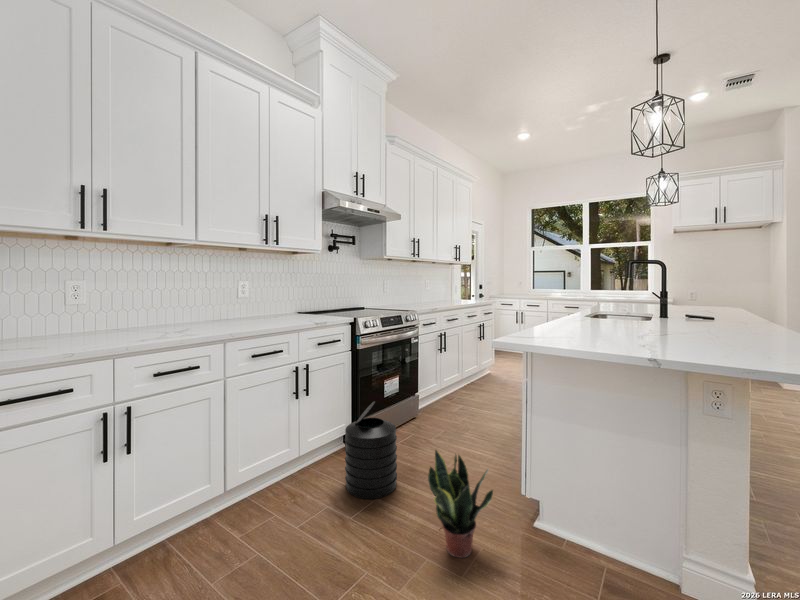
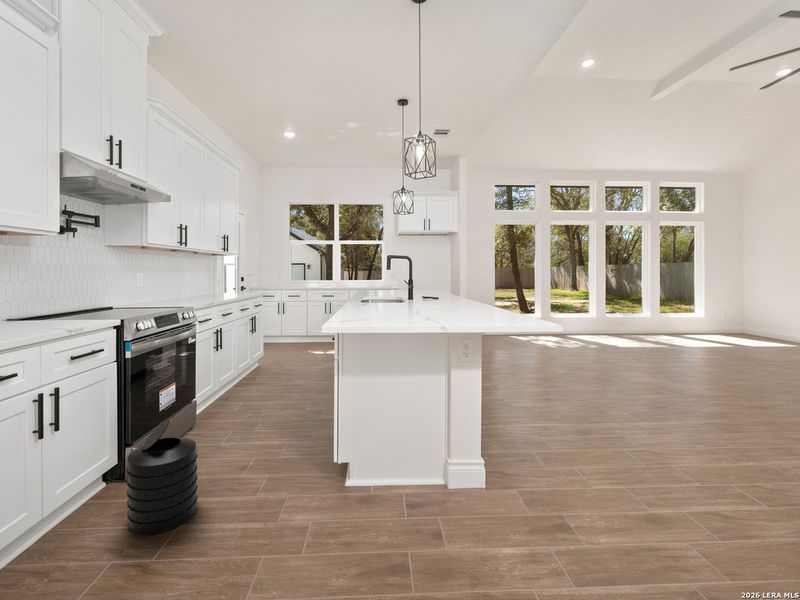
potted plant: present [428,450,493,558] -> none [252,452,318,548]

